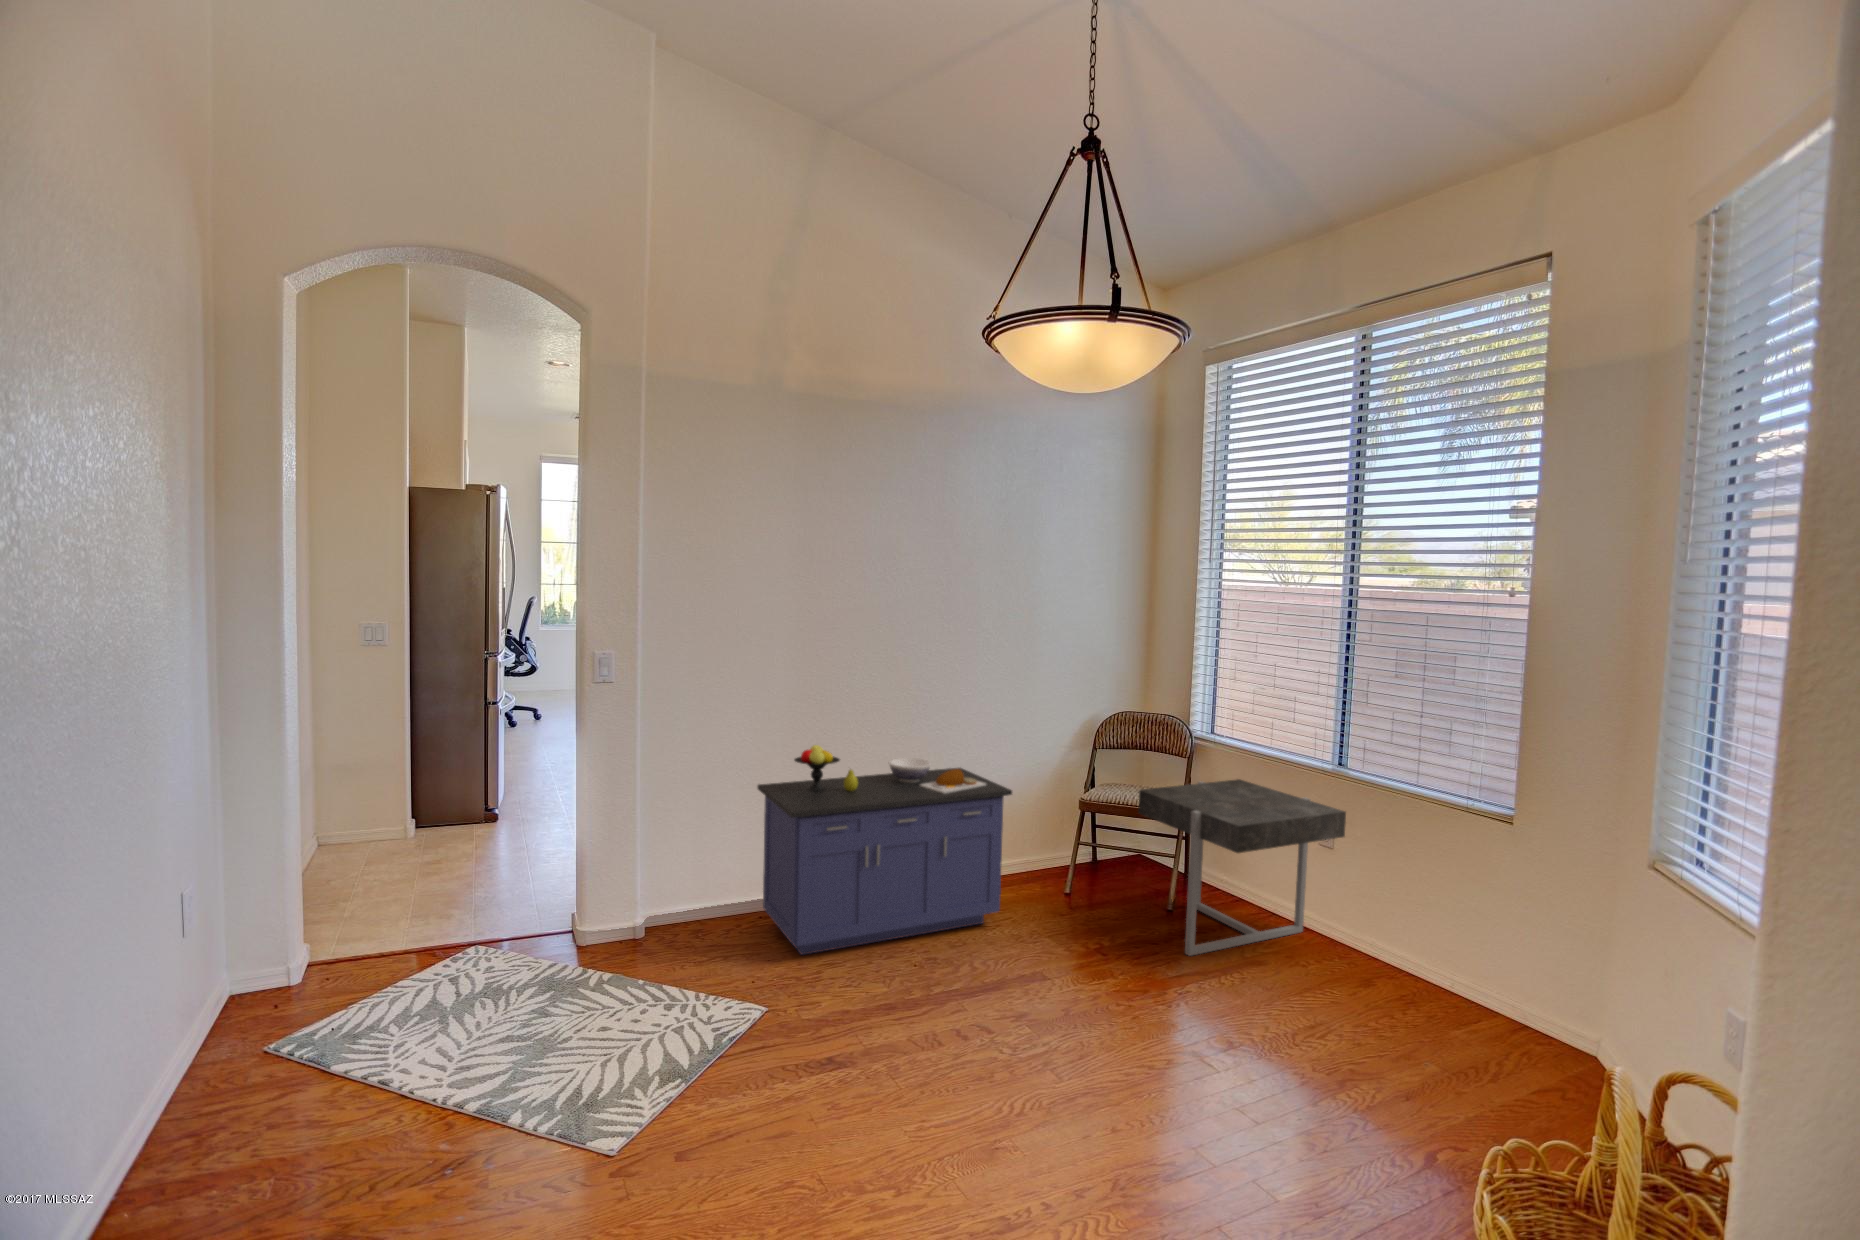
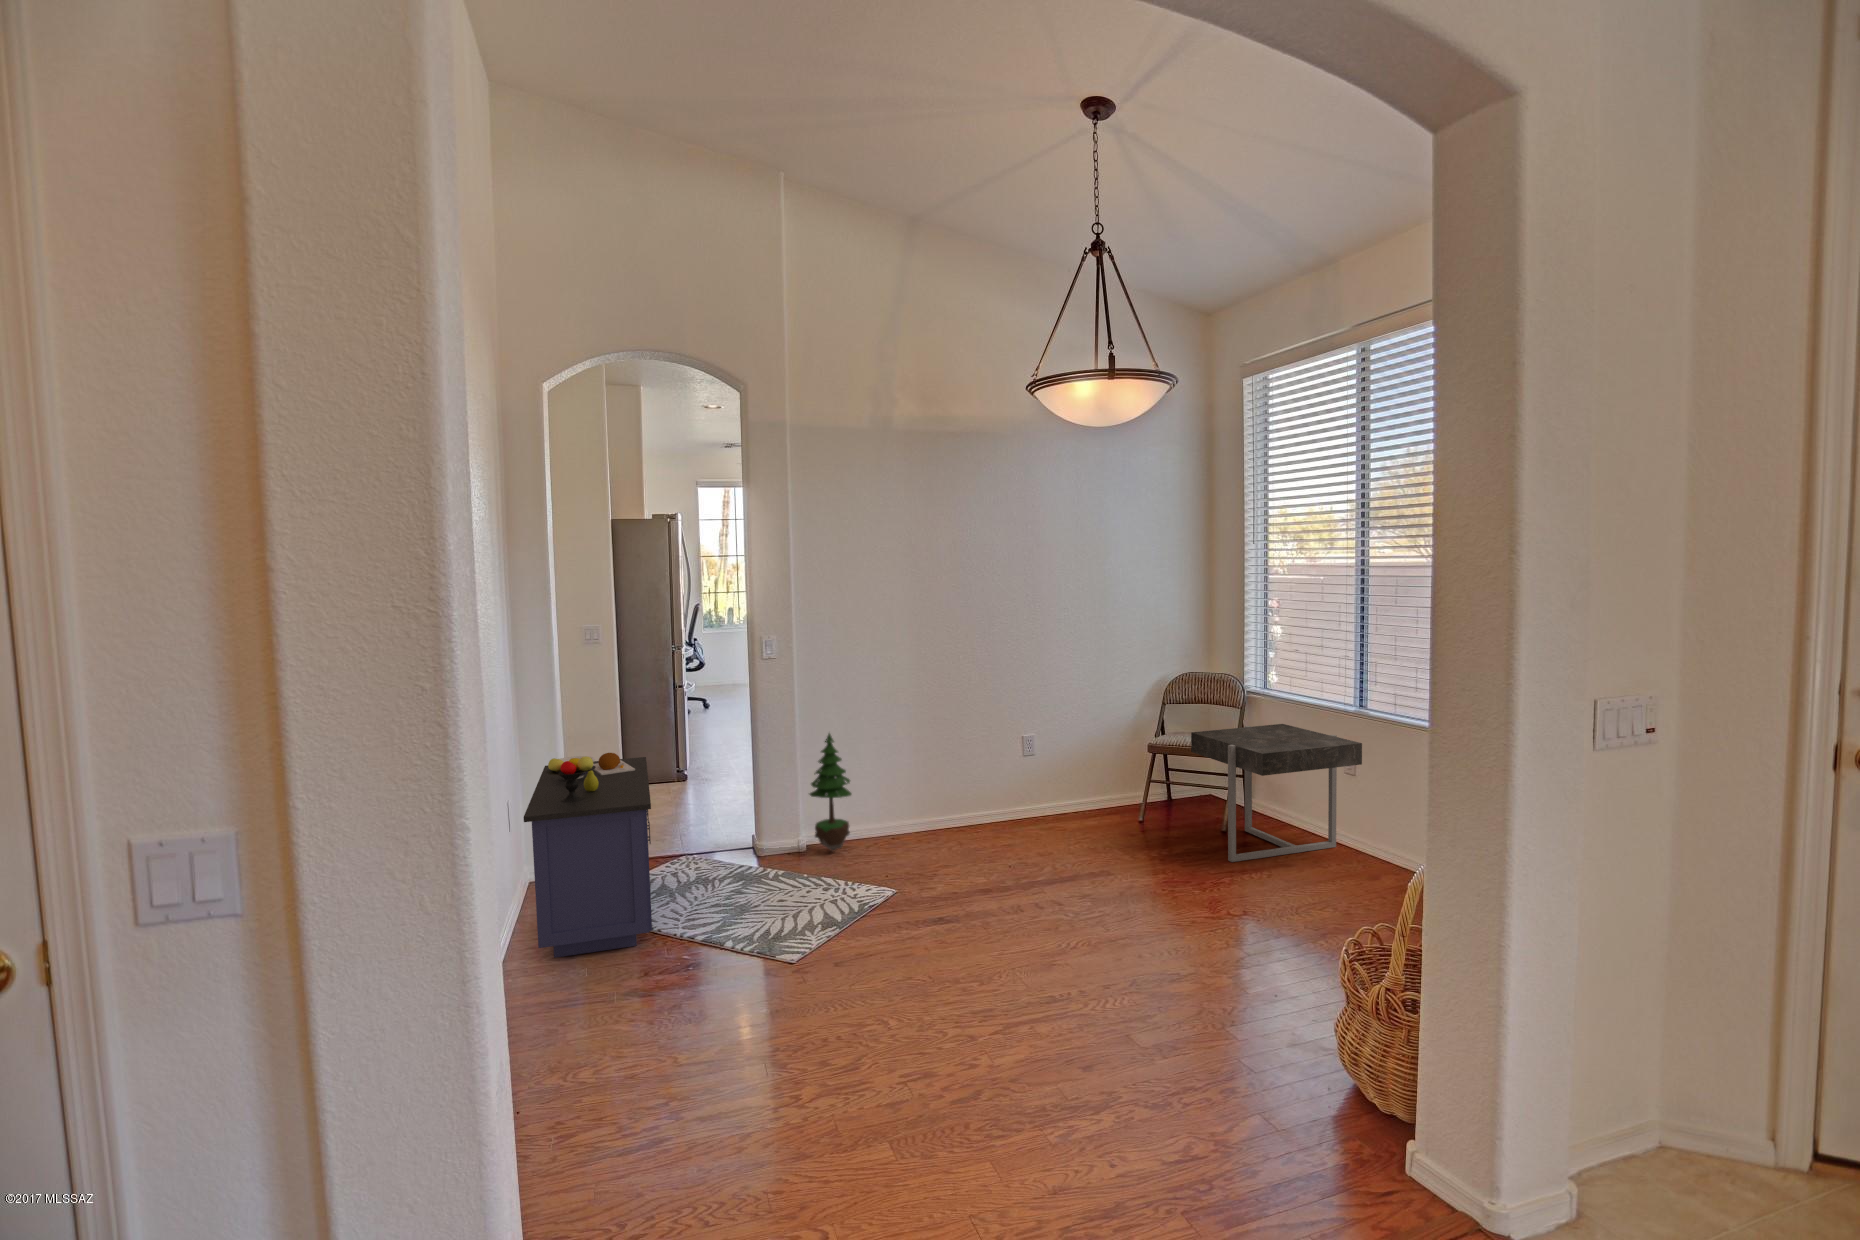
storage cabinet: present [757,745,1012,955] -> present [524,753,652,958]
potted tree: none [652,781,712,940] -> present [810,733,851,851]

